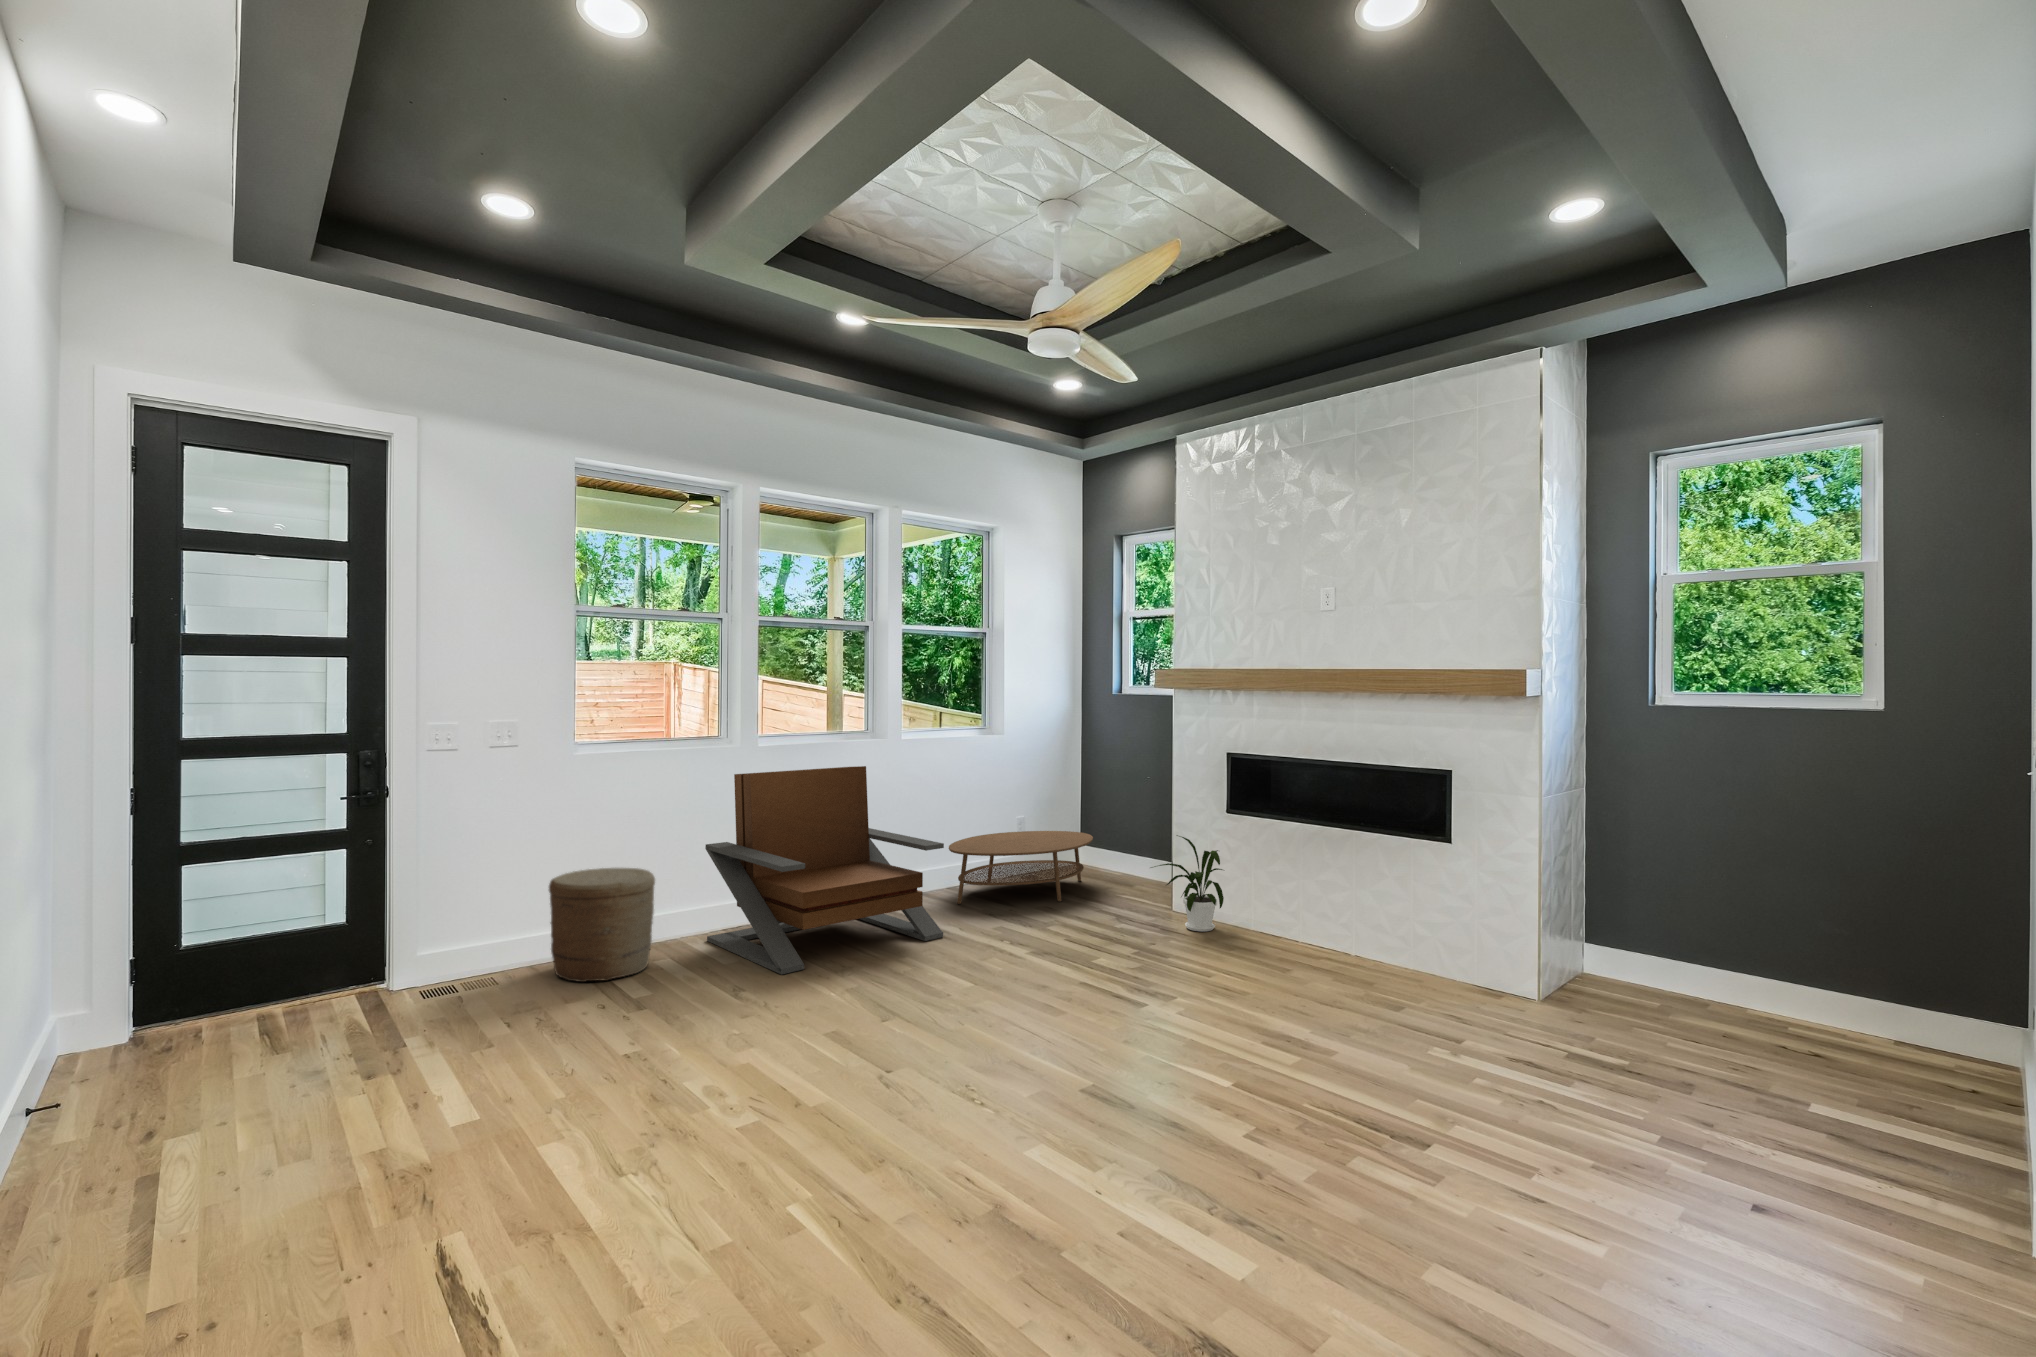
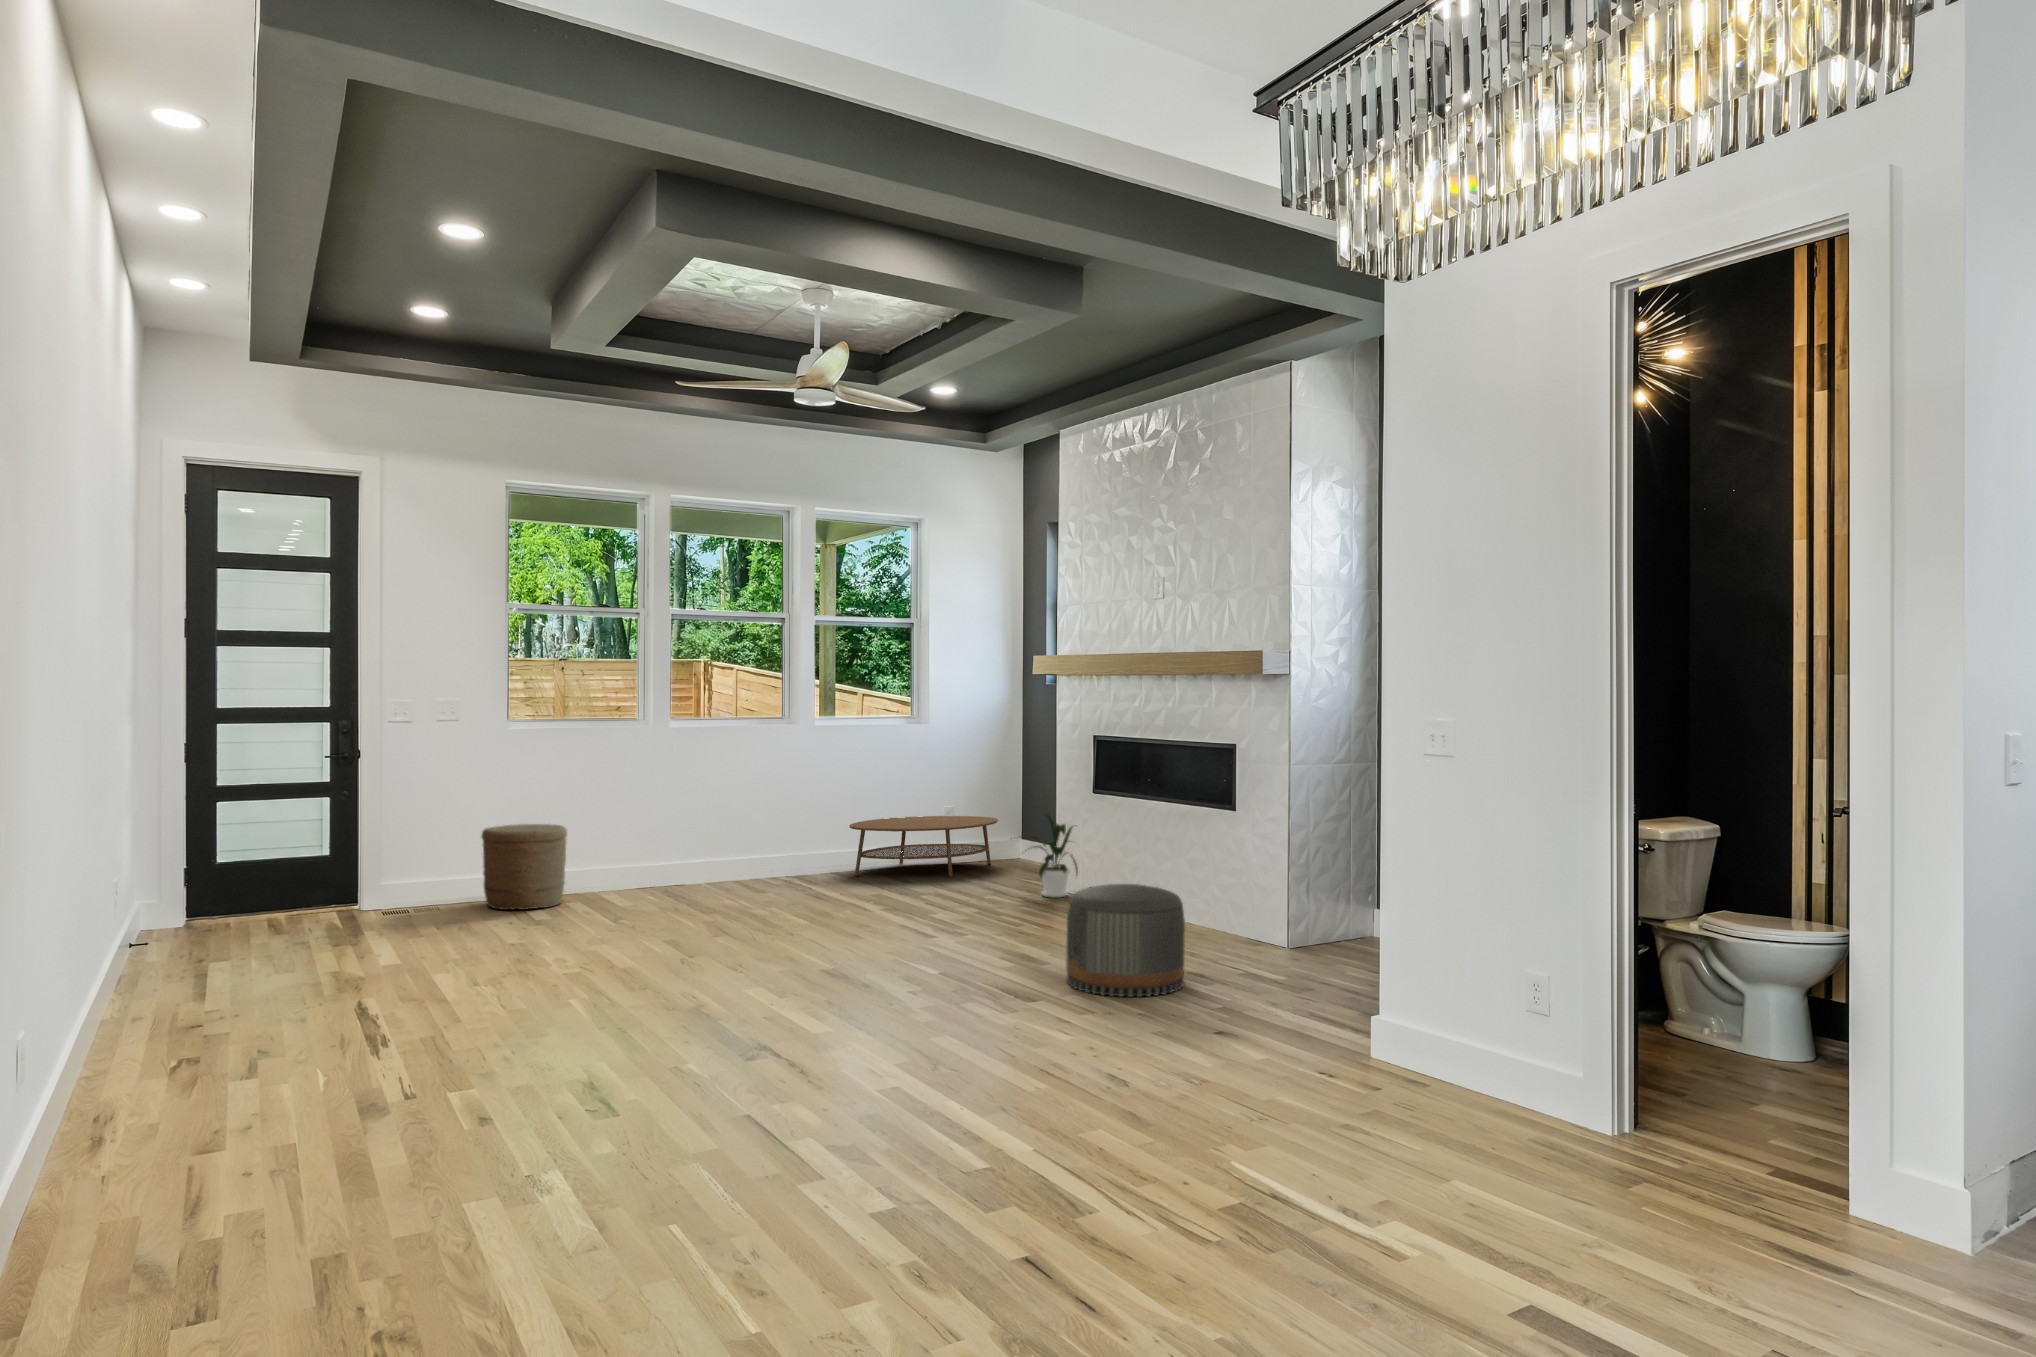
lounge chair: present [705,766,944,974] -> none [617,746,819,911]
pouf: none [1396,962,1565,1132] -> present [1066,884,1185,997]

